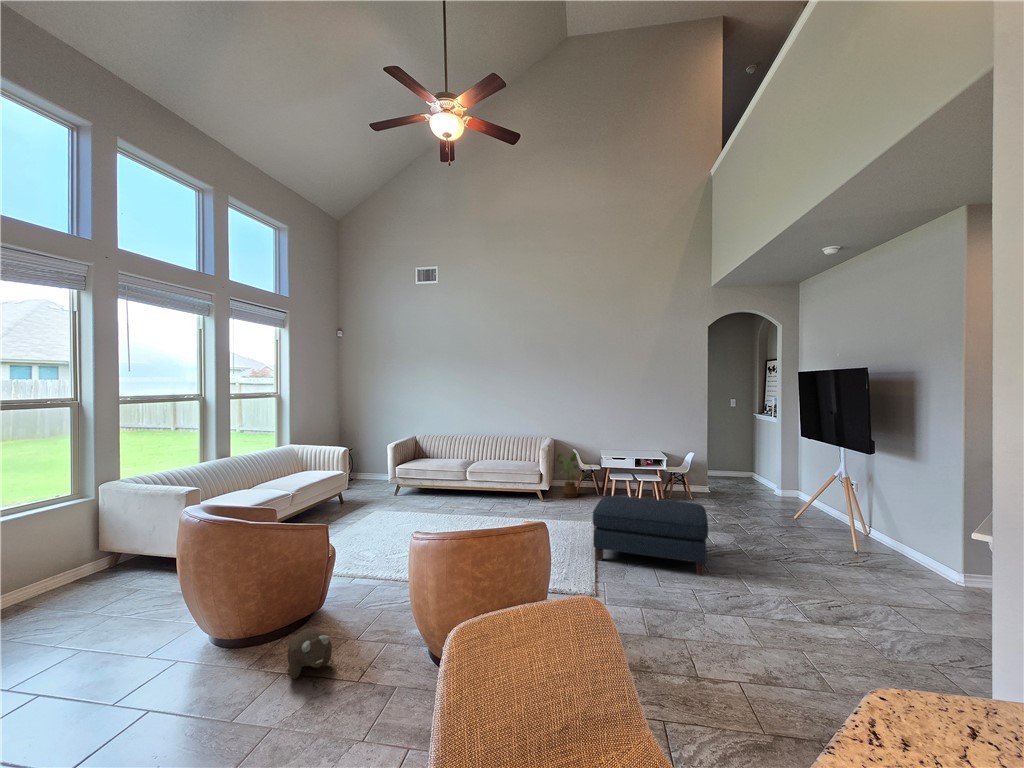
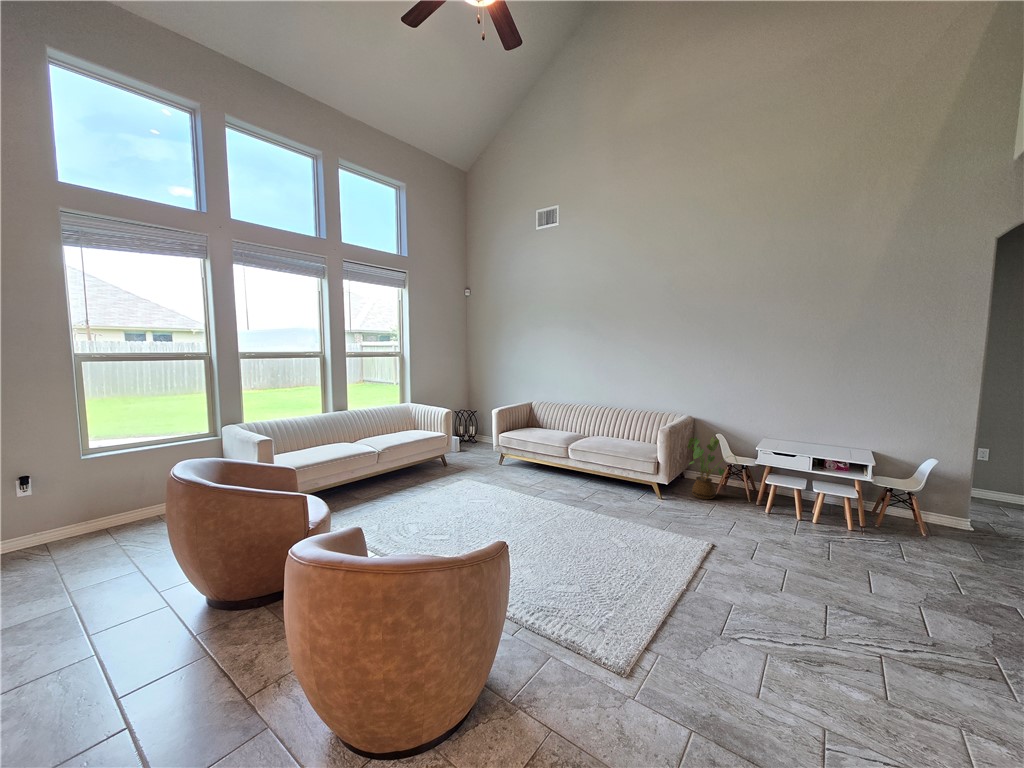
ottoman: present [593,496,708,575] -> none [666,513,905,710]
plush toy: present [287,629,332,679] -> none [168,618,231,675]

